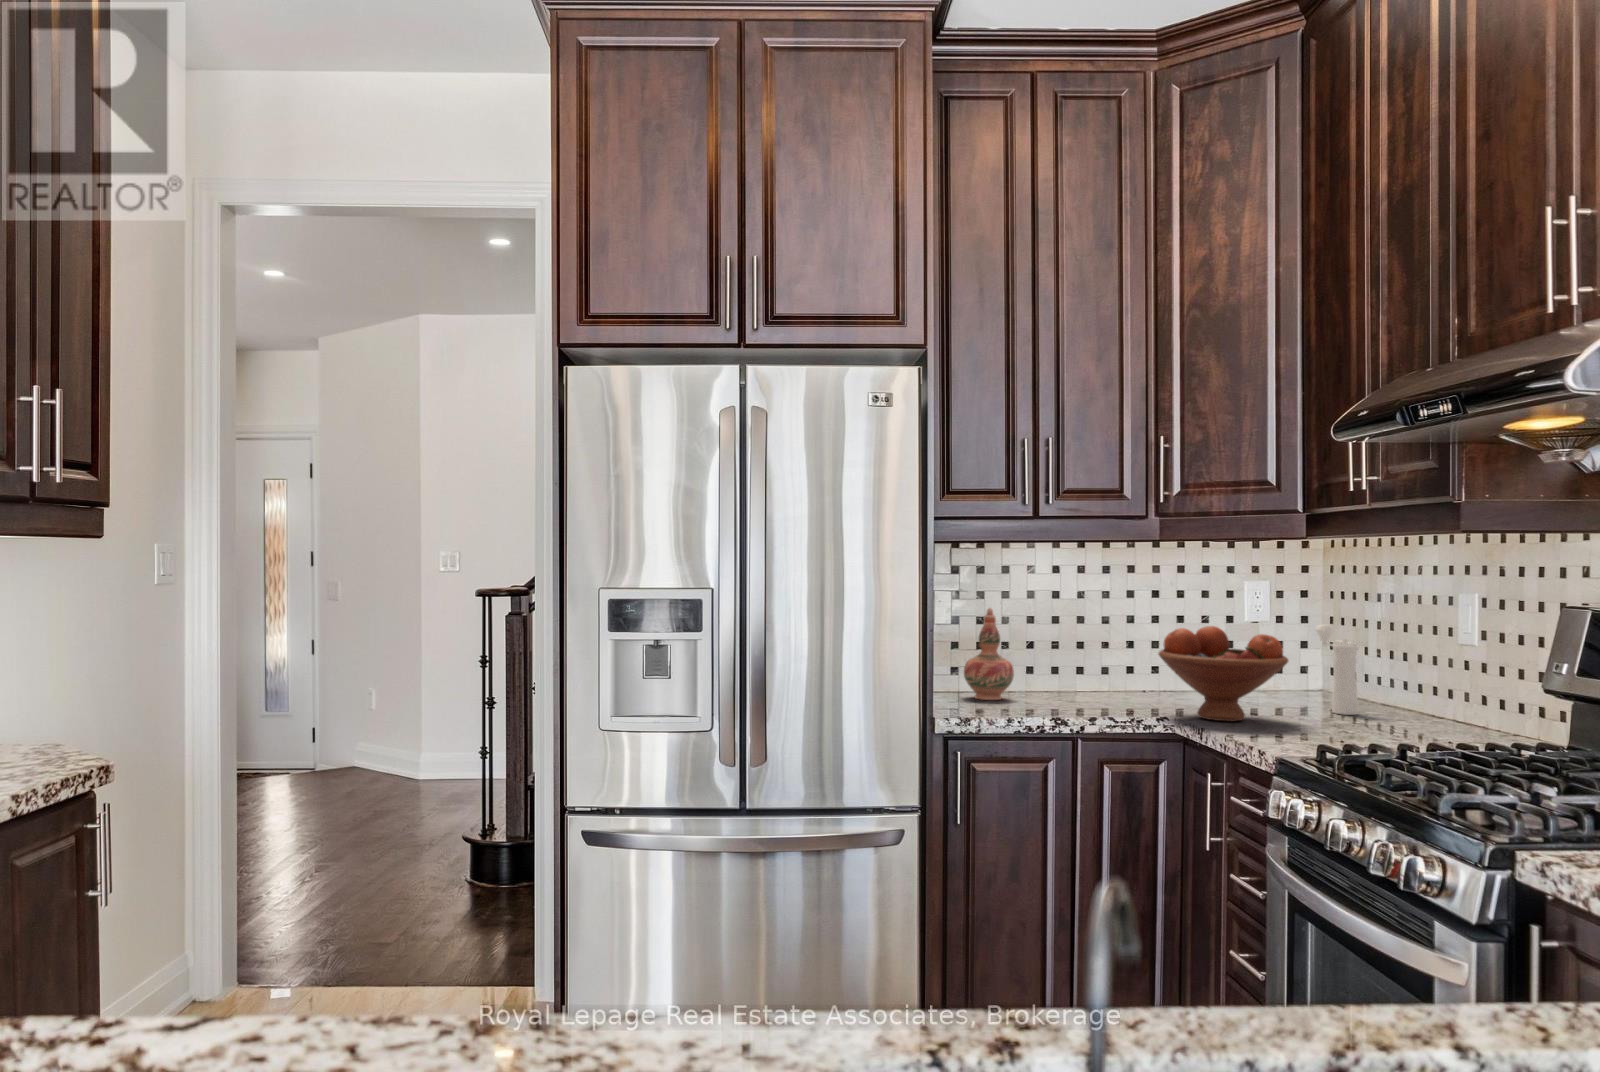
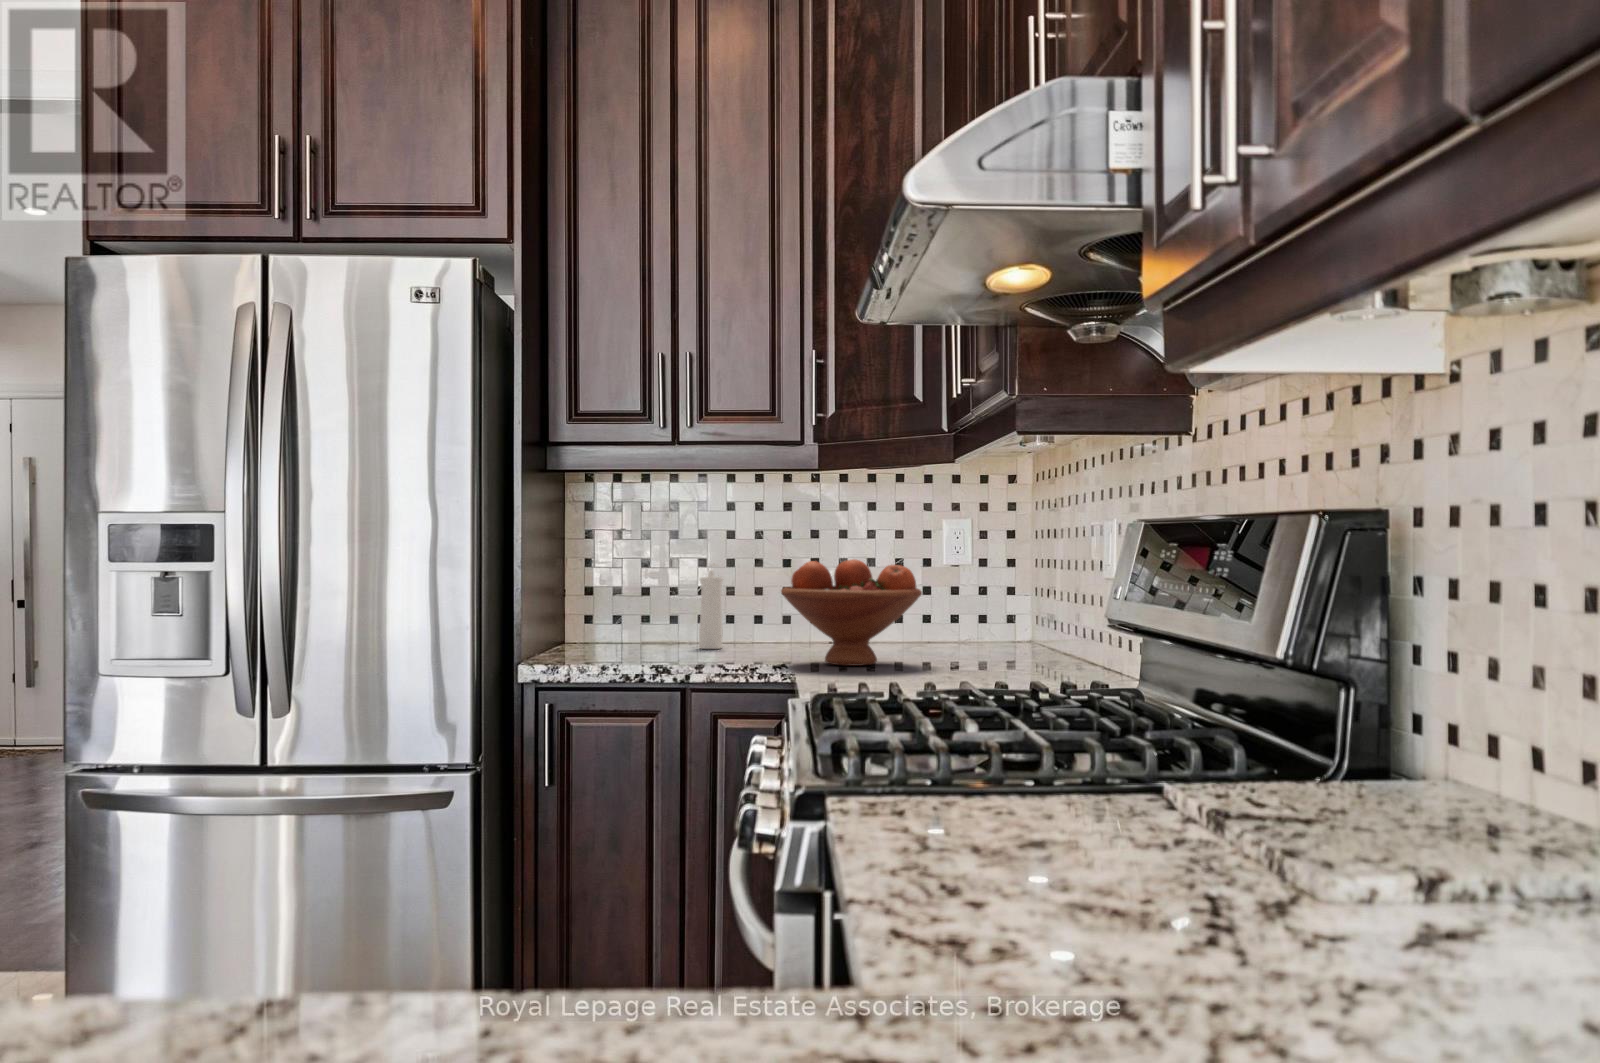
decorative vase: present [964,608,1014,700] -> none [599,547,656,652]
pepper mill: present [1316,625,1358,715] -> present [699,563,723,649]

